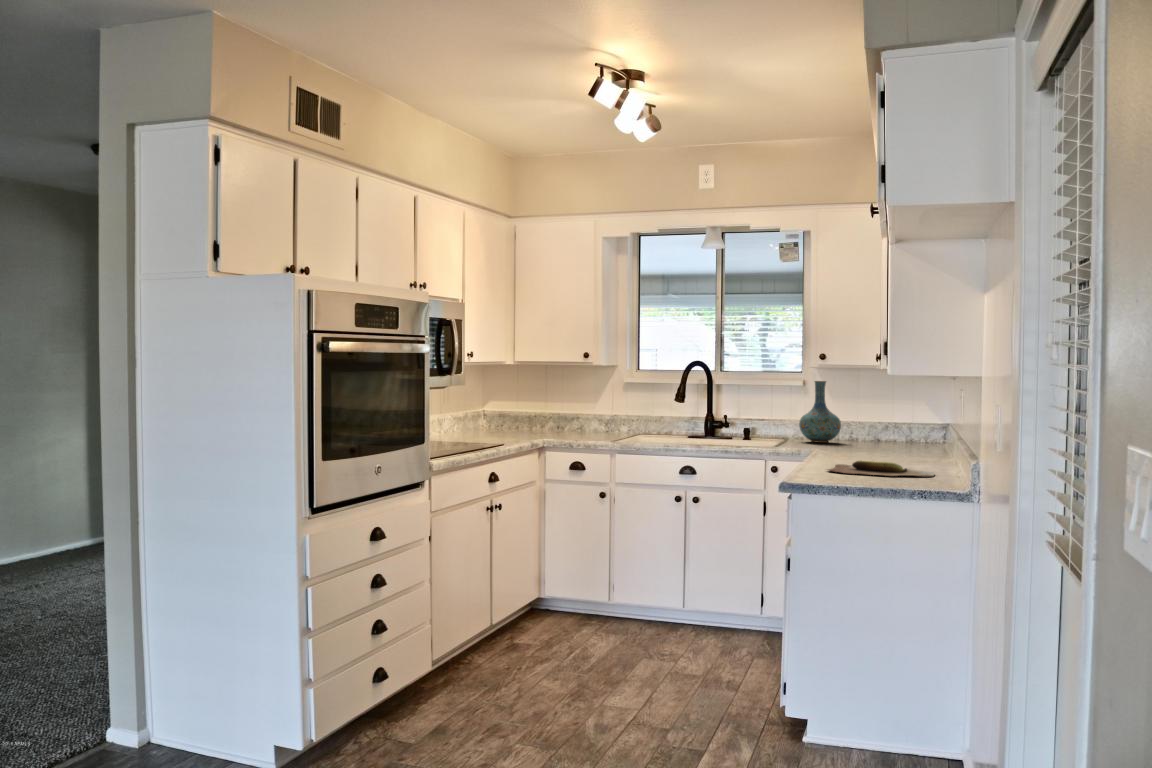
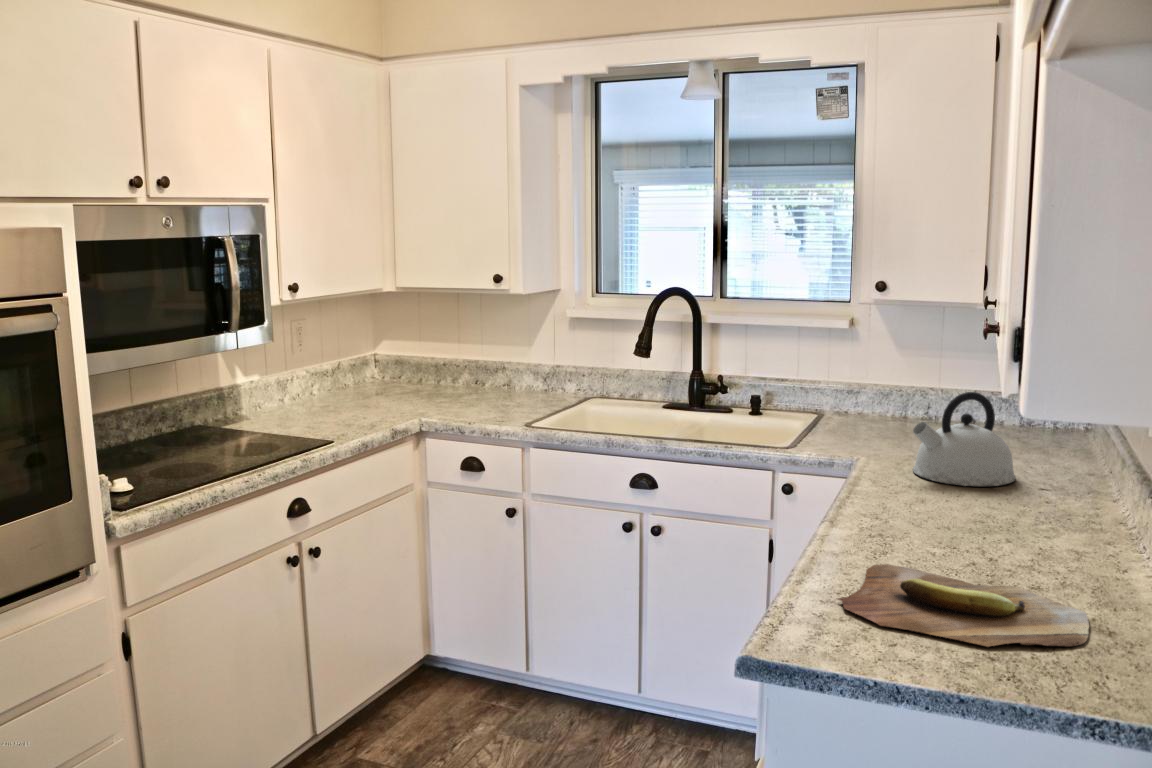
vase: present [799,381,841,443] -> none [838,323,908,428]
kettle: none [848,406,904,454] -> present [913,392,1016,486]

